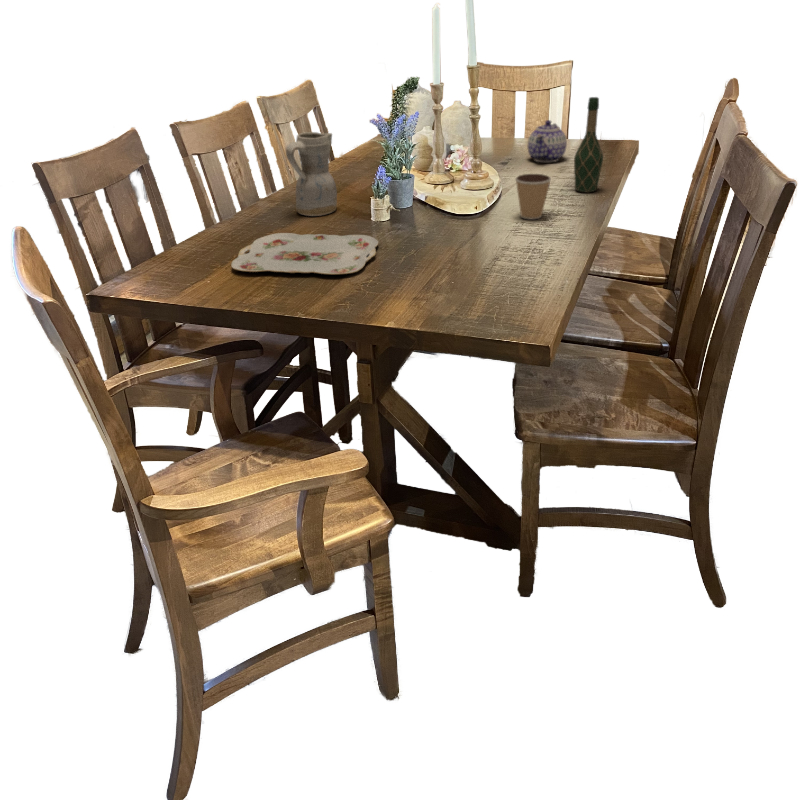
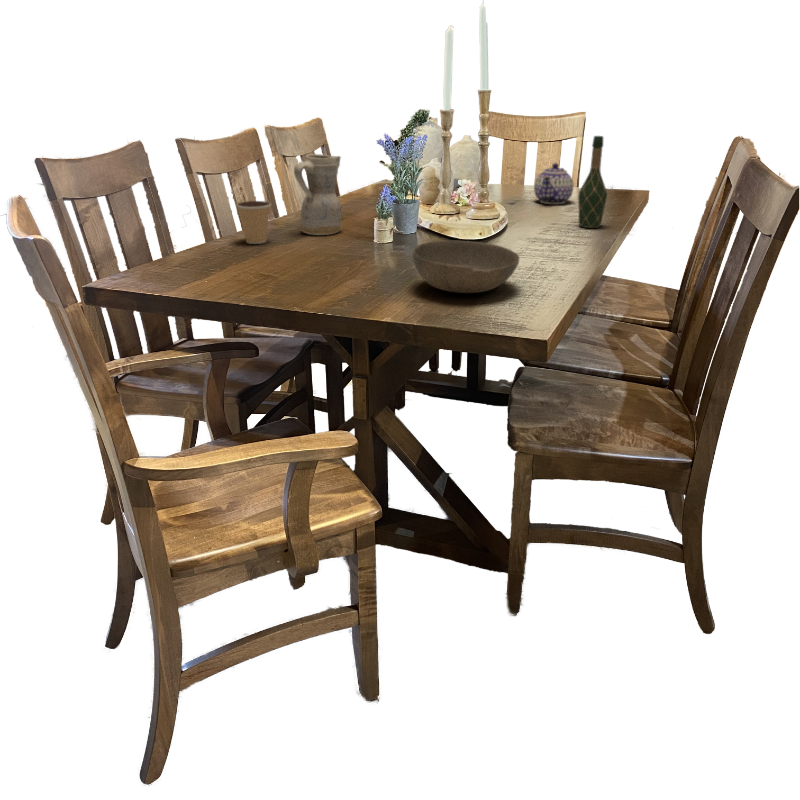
coffee cup: present [516,174,551,219] -> present [237,201,271,244]
bowl: none [412,228,521,288] -> present [413,240,519,293]
serving tray: present [231,233,378,274] -> none [234,245,381,278]

